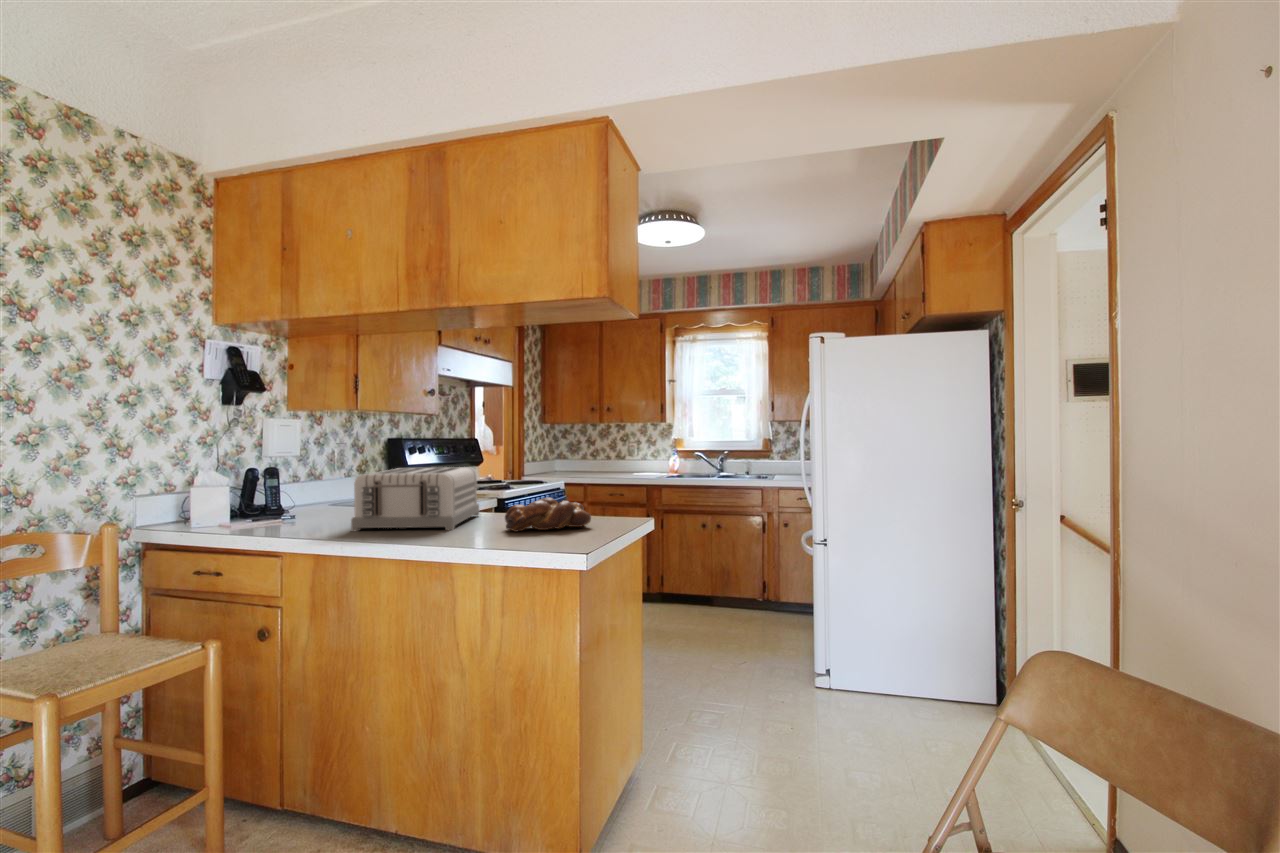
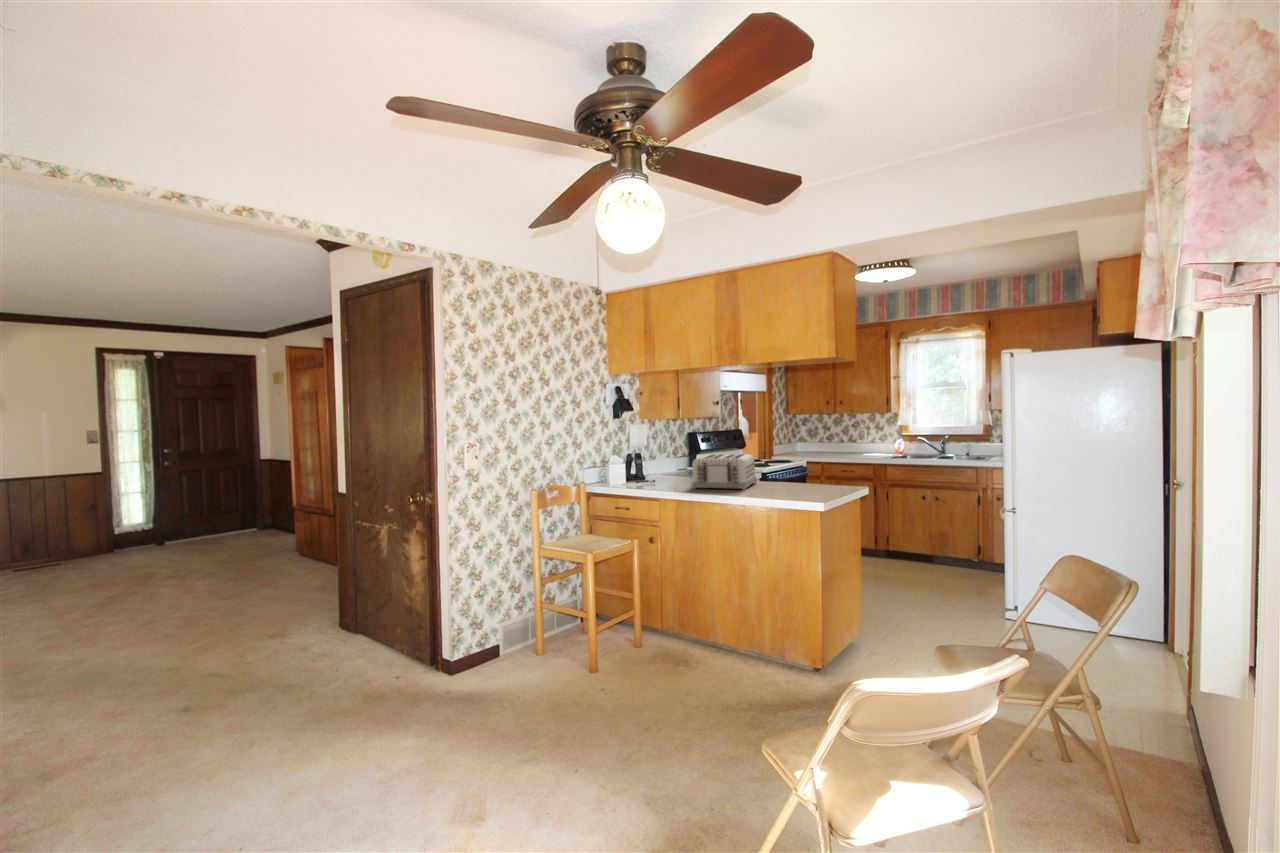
bread loaf: present [505,498,591,532] -> none [775,473,826,492]

